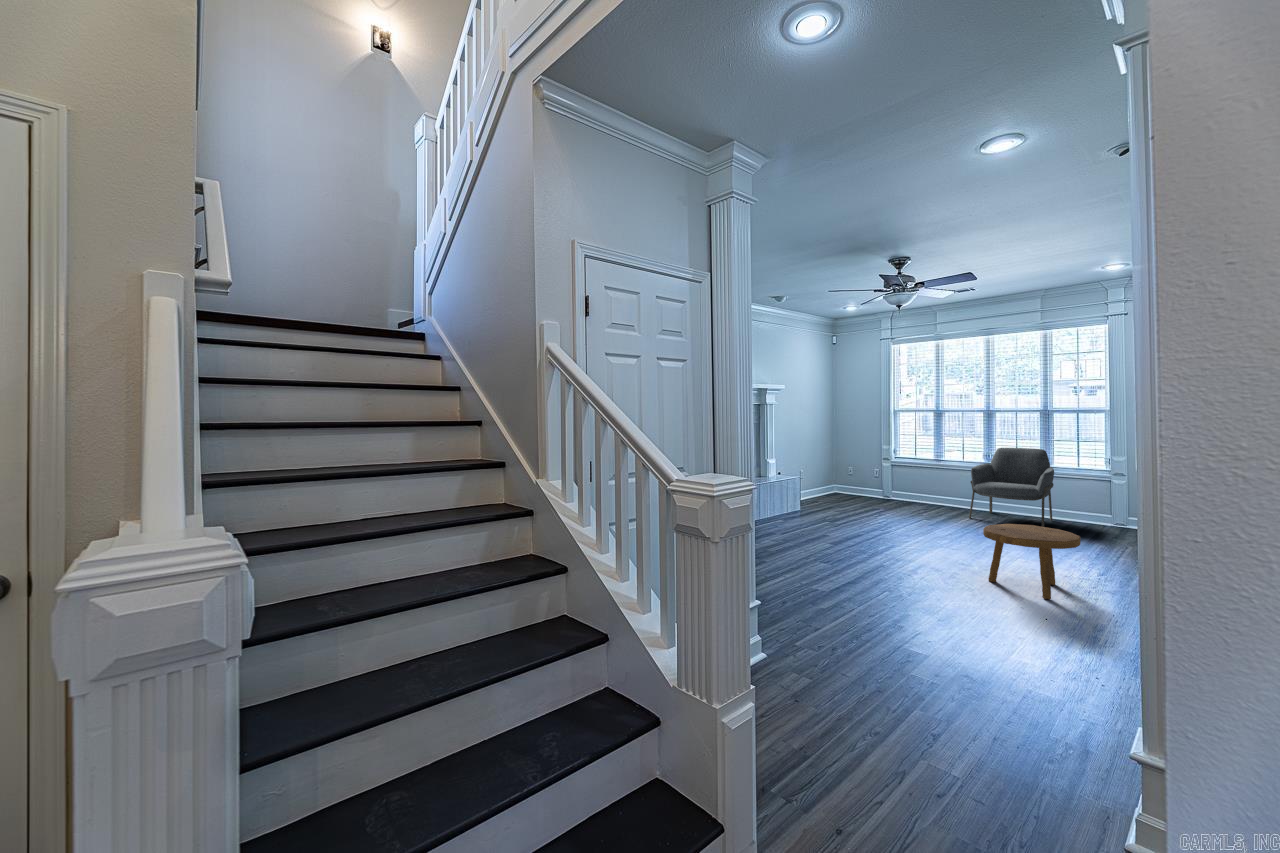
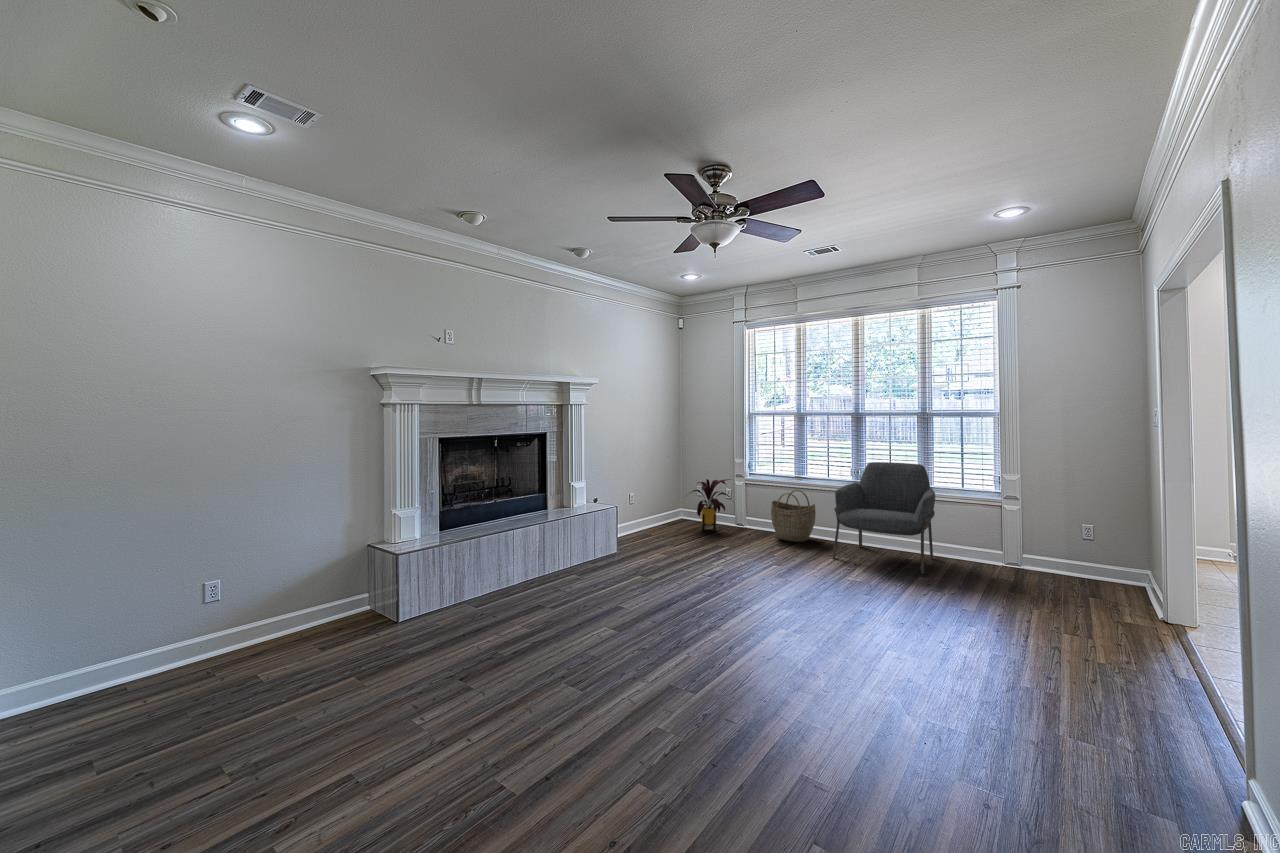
house plant: none [843,461,884,501] -> present [690,479,730,531]
woven basket: none [915,470,953,509] -> present [771,490,816,542]
footstool: present [983,524,1081,599] -> none [831,609,991,777]

